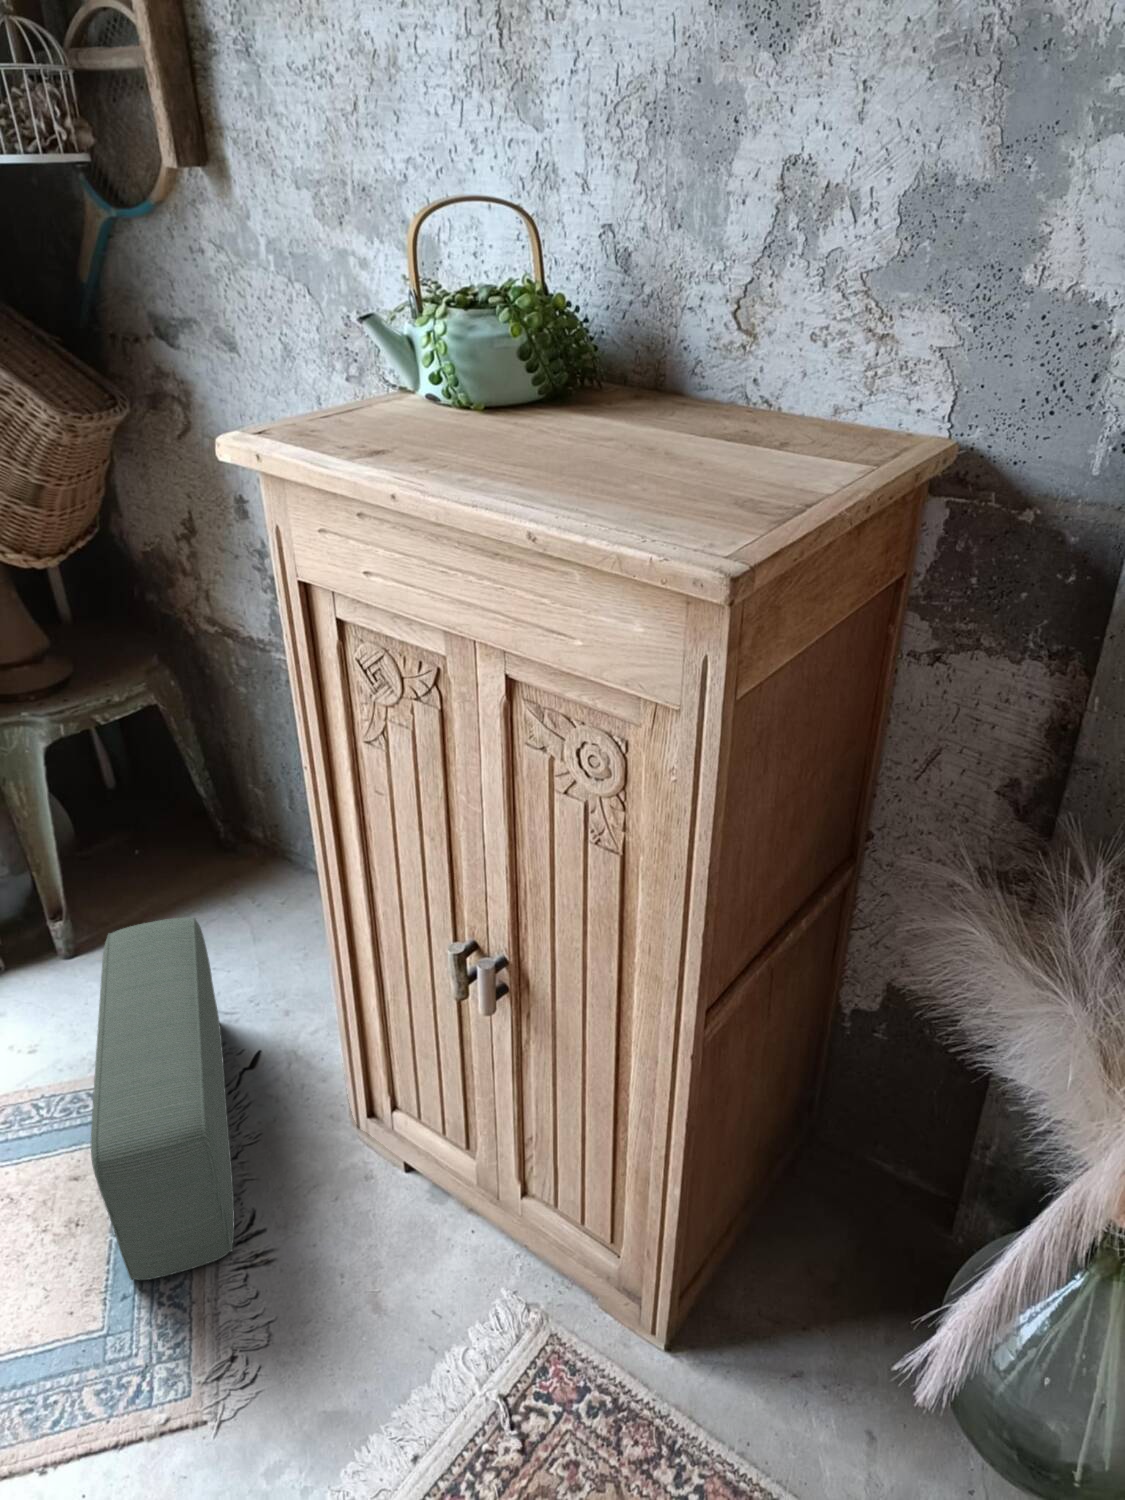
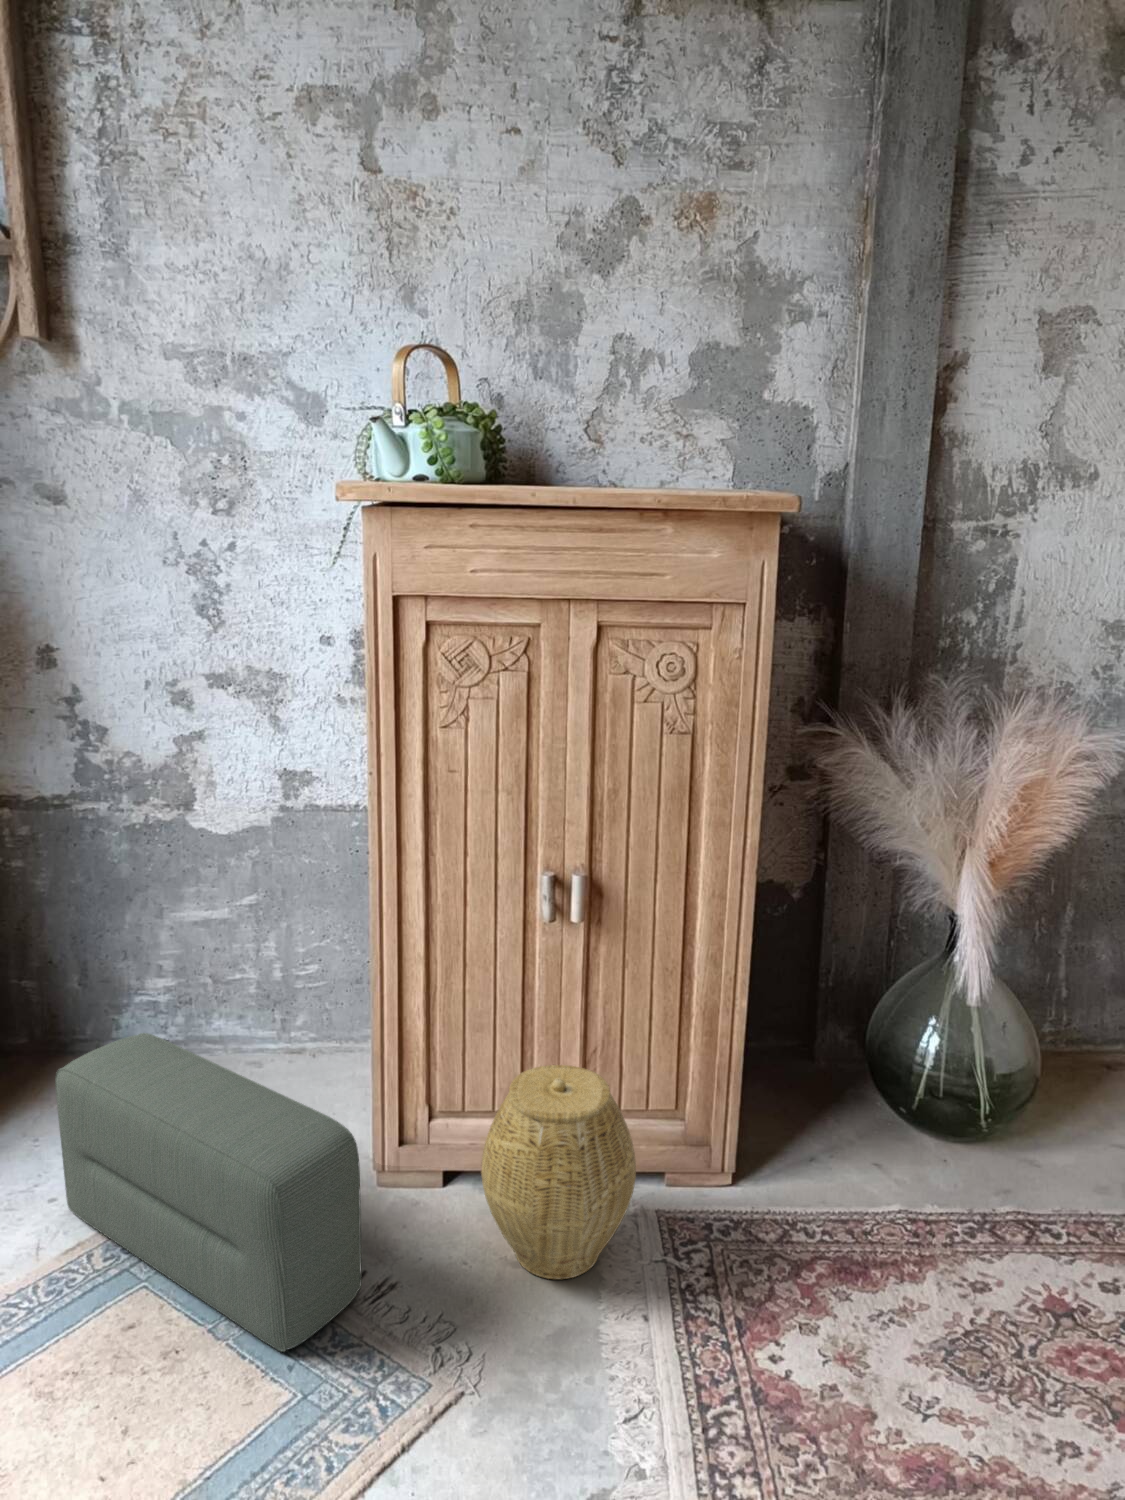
woven basket: none [325,1139,501,1362] -> present [481,1065,636,1279]

